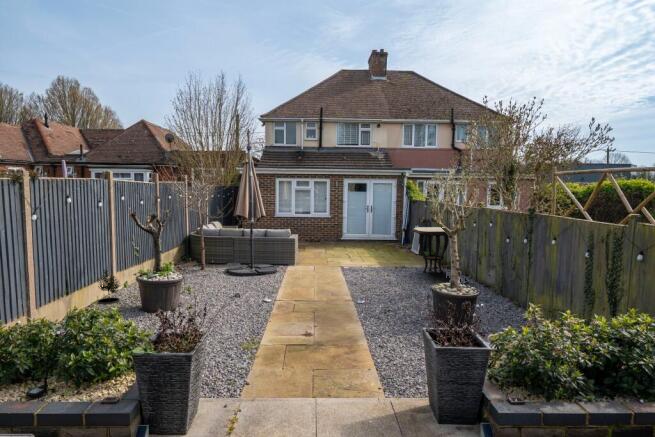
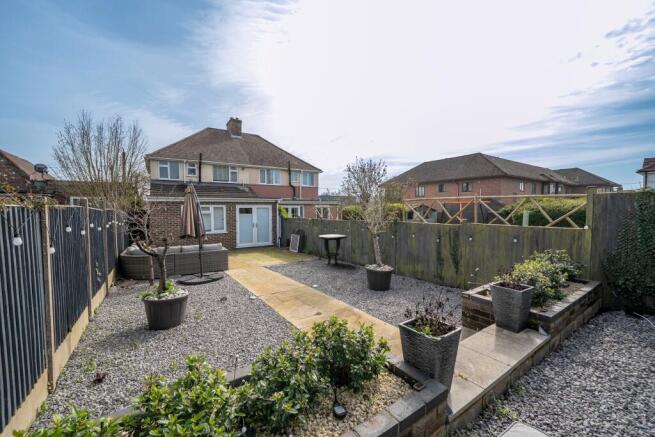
potted tree: present [97,270,120,304] -> none [80,299,116,345]

